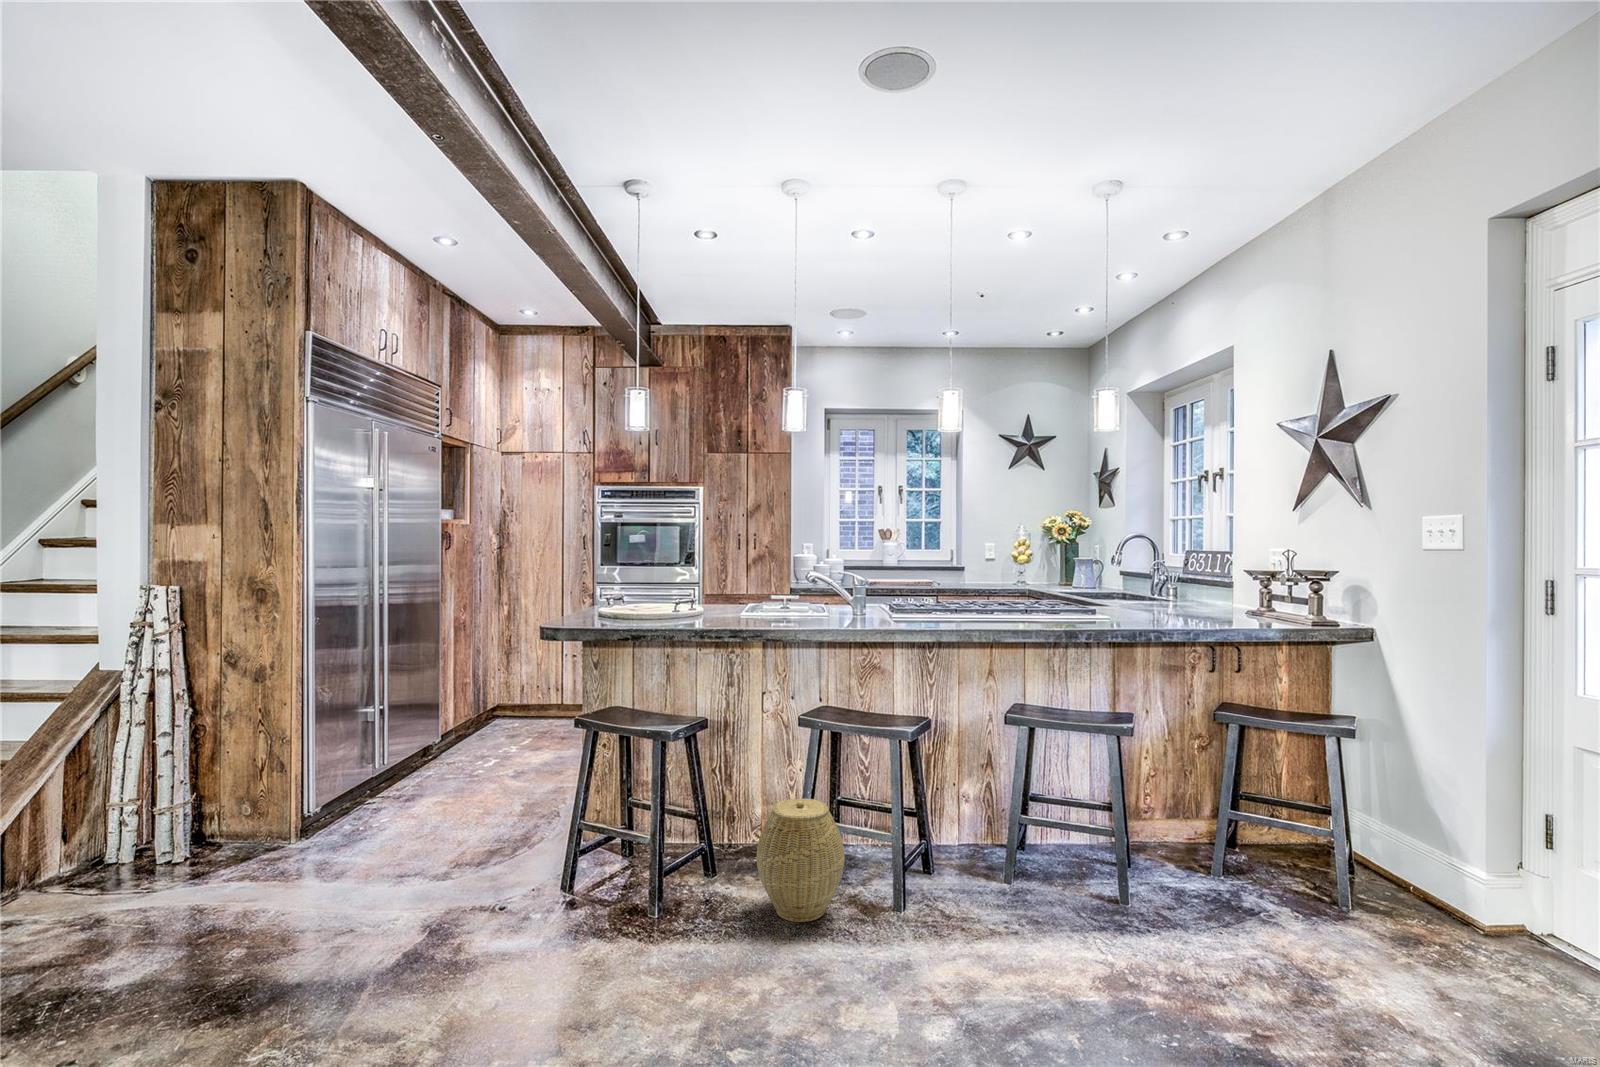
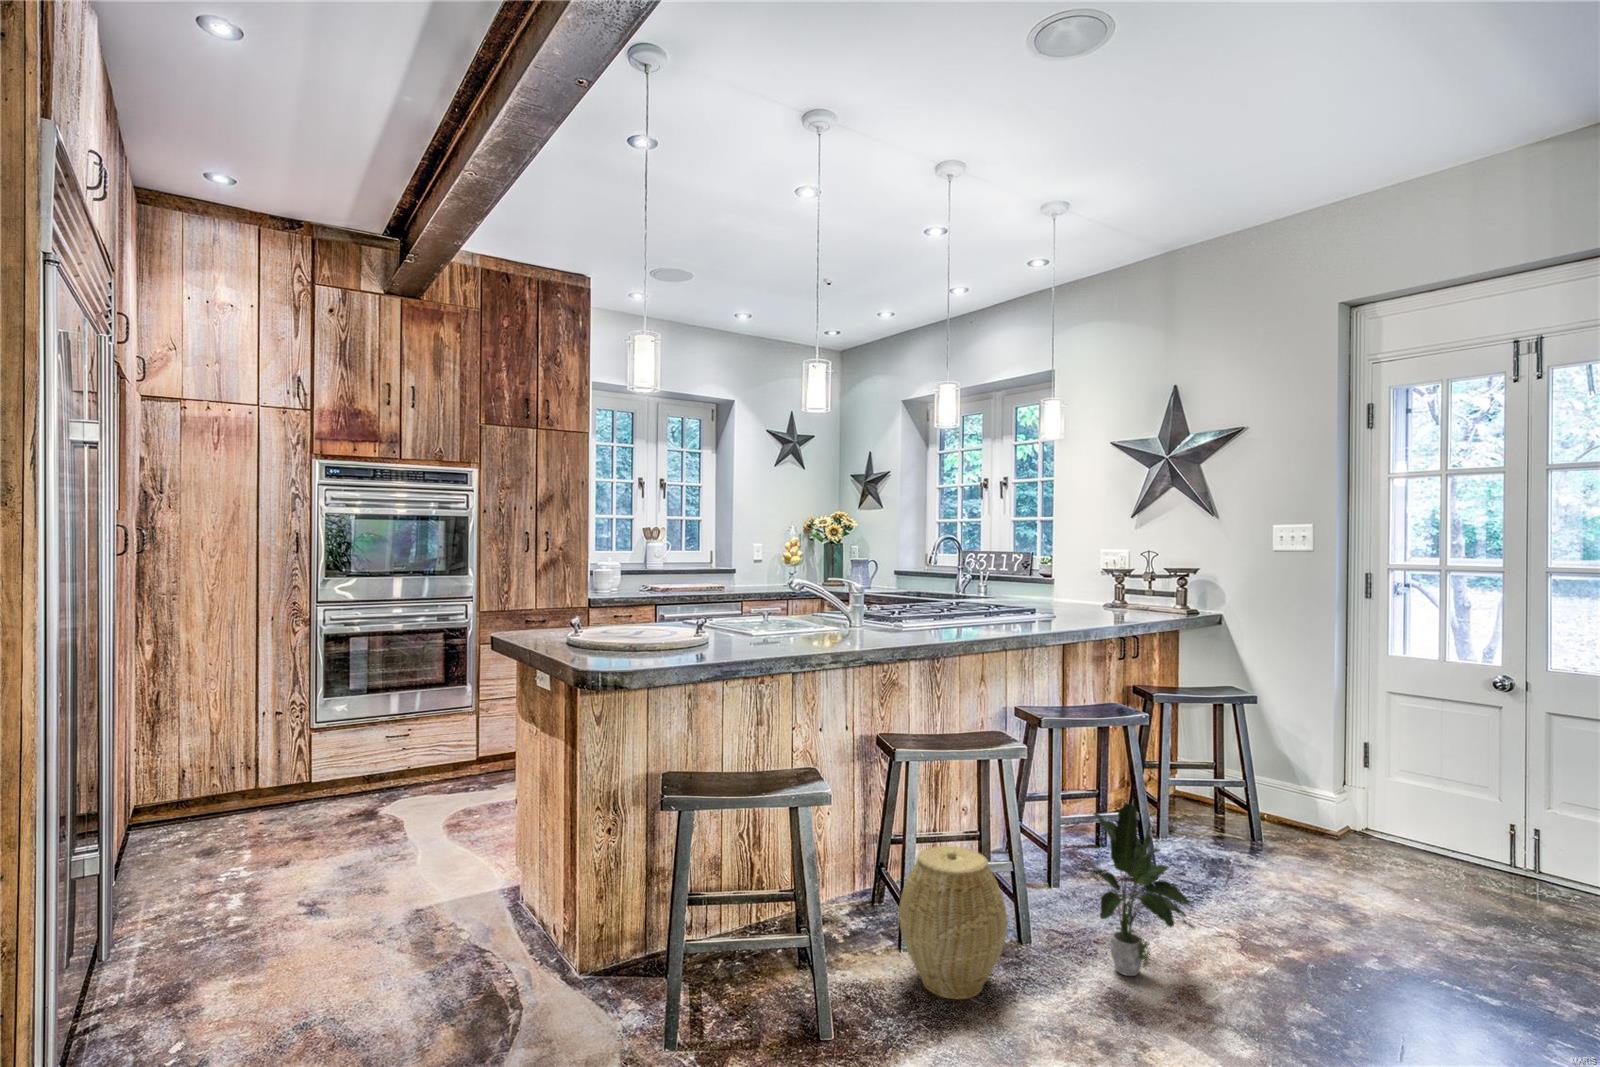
potted plant: none [897,791,1017,950] -> present [1080,803,1193,976]

